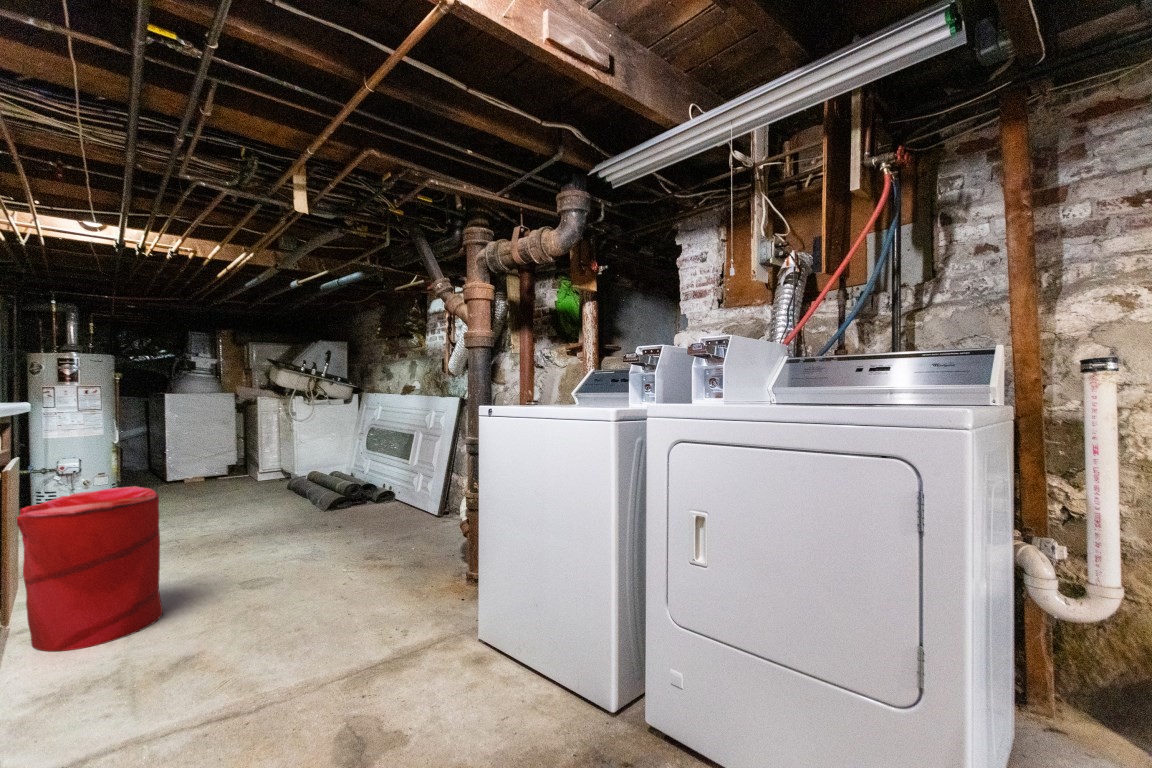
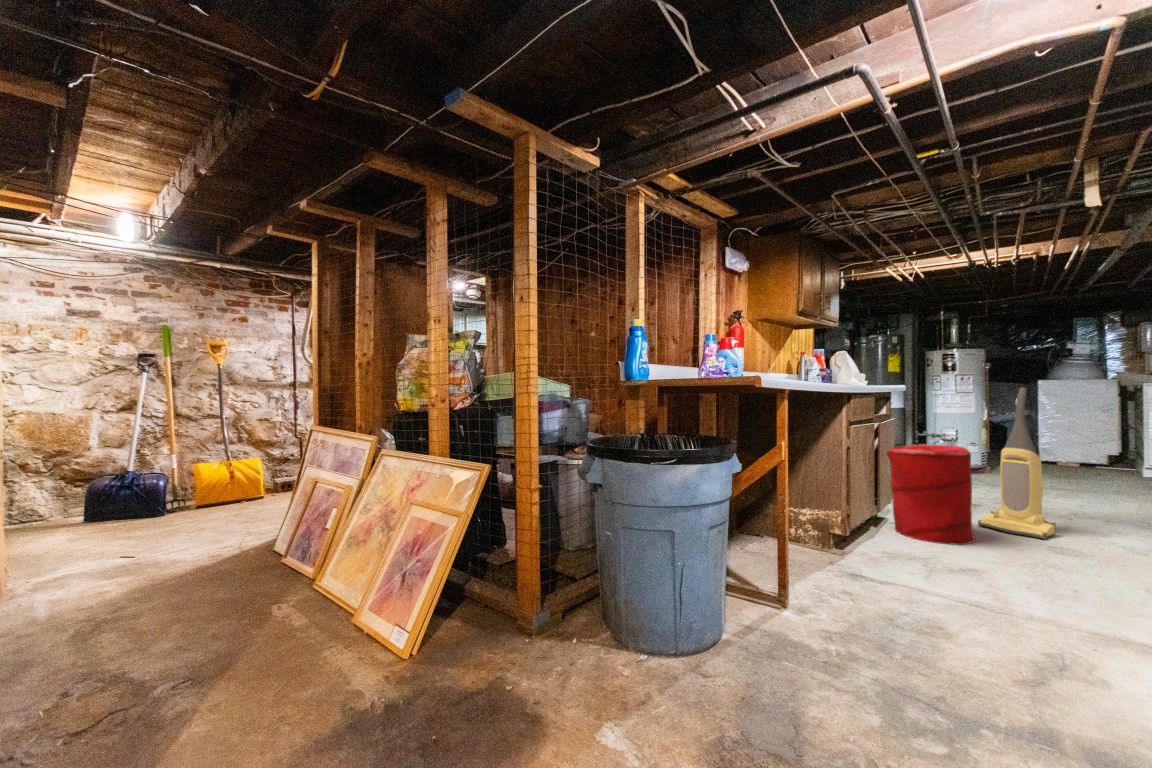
vacuum cleaner: none [153,403,238,587] -> present [978,387,1056,540]

